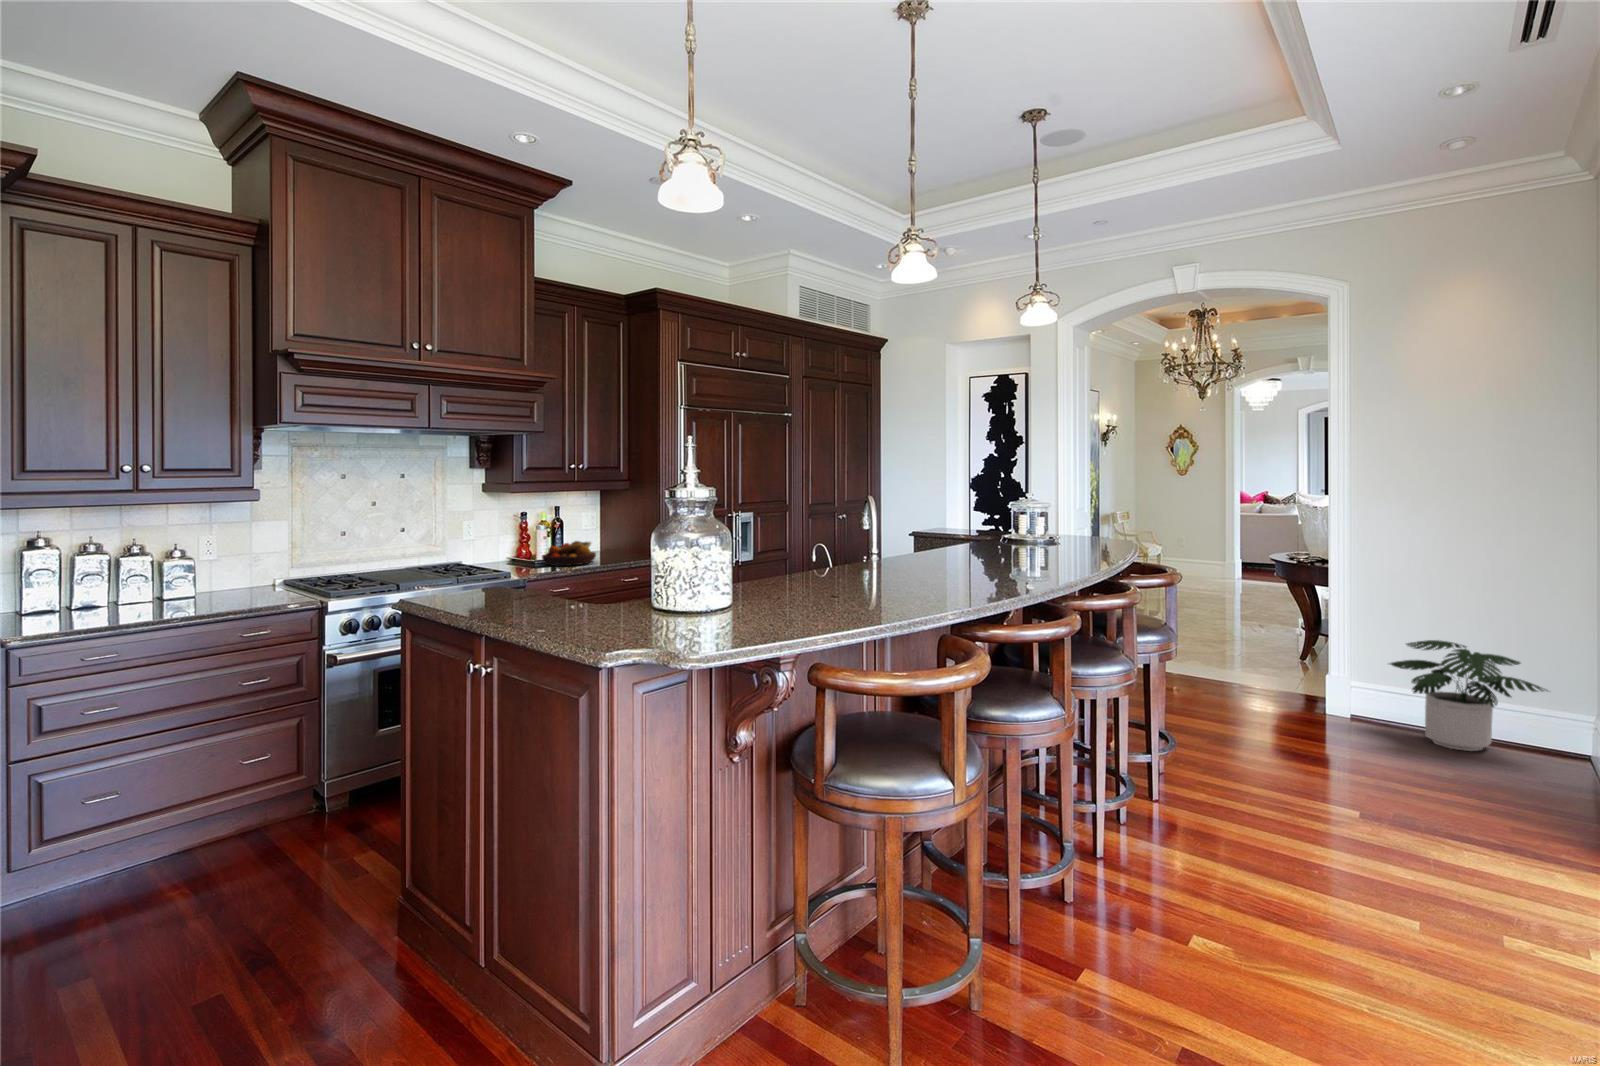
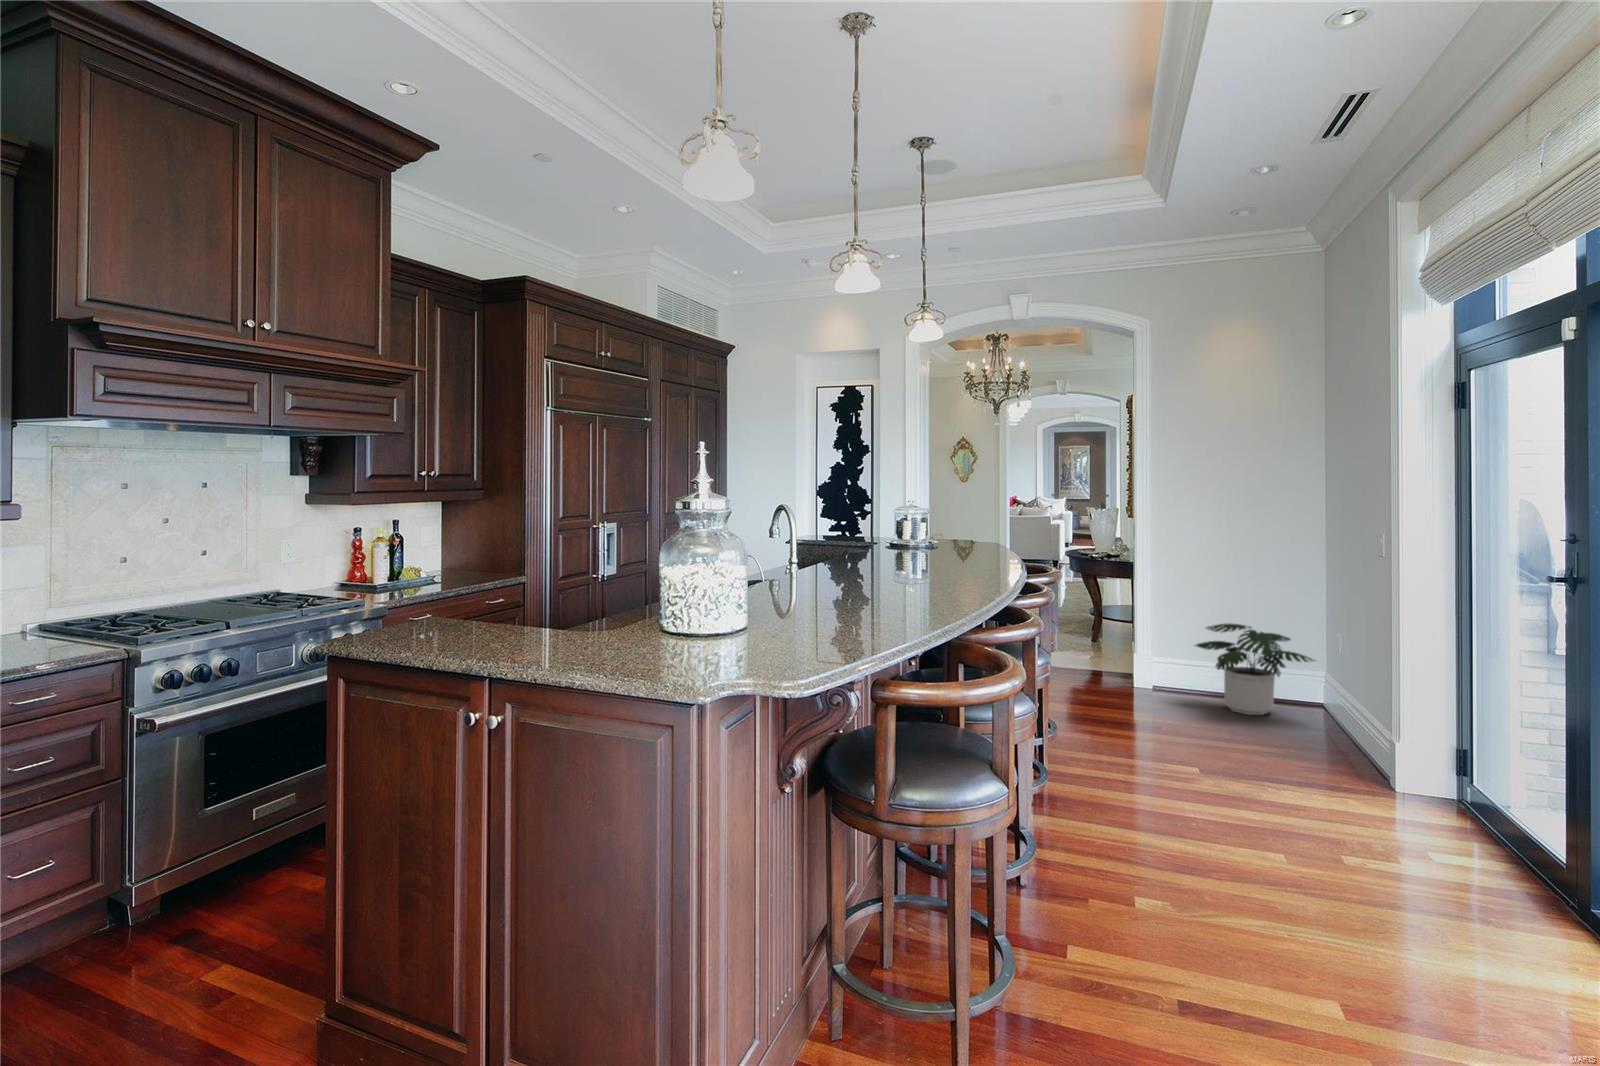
fruit bowl: present [542,541,596,566] -> none [388,558,454,588]

